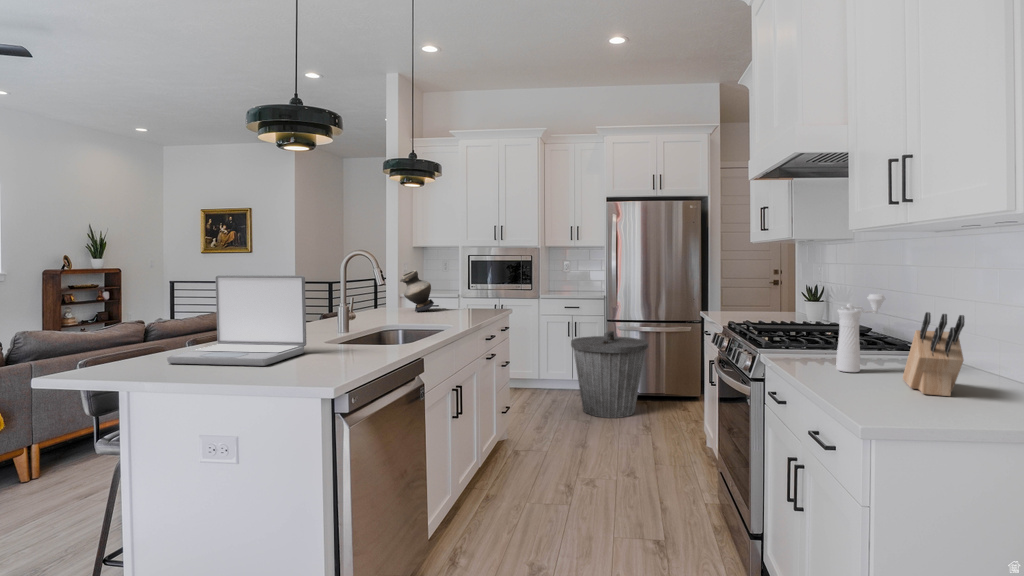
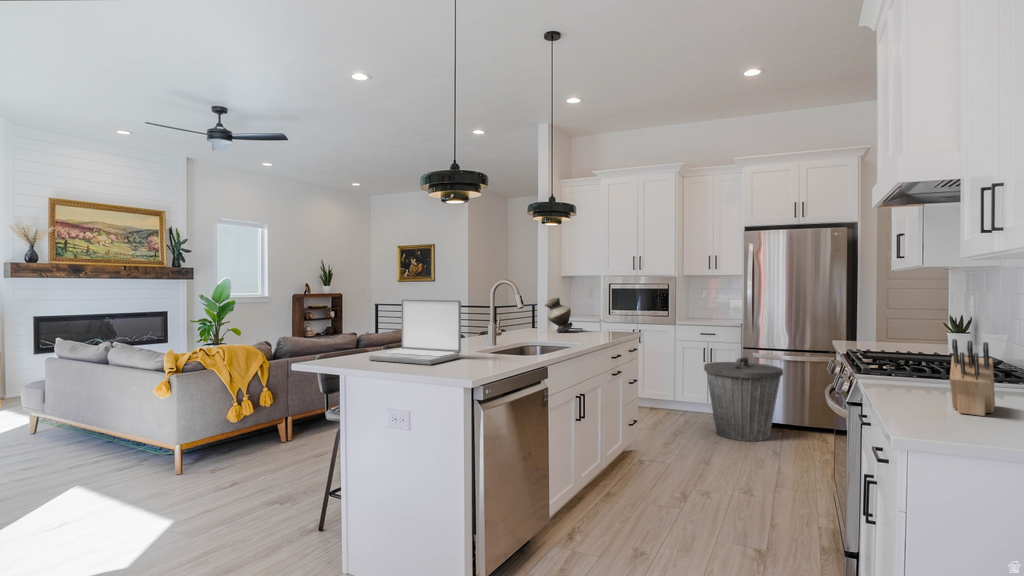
pepper mill: present [836,294,885,372] -> none [899,324,953,394]

